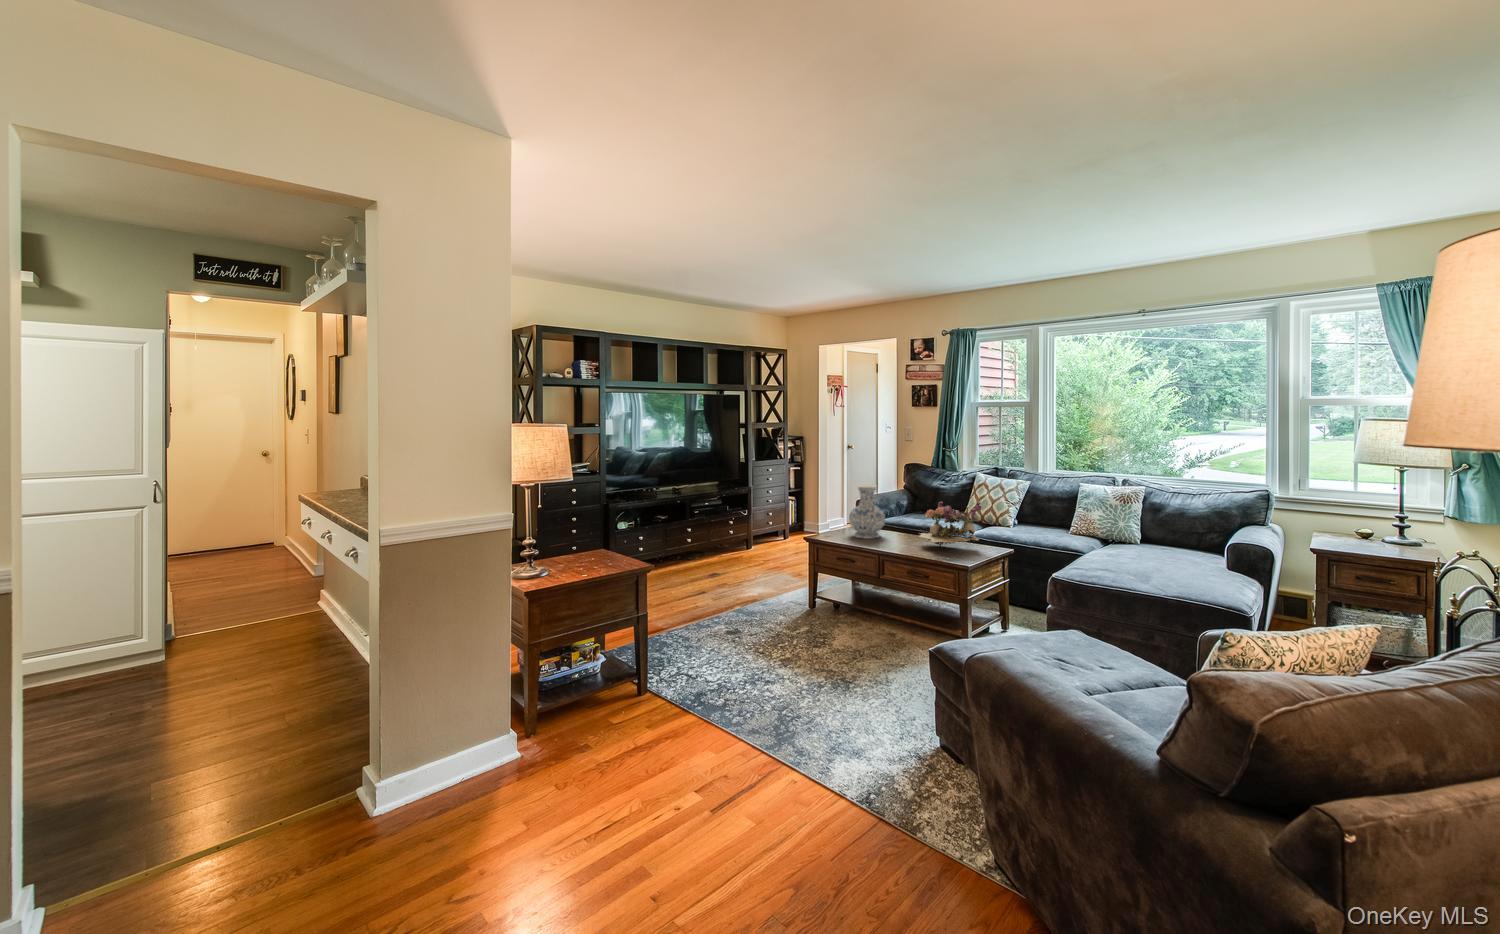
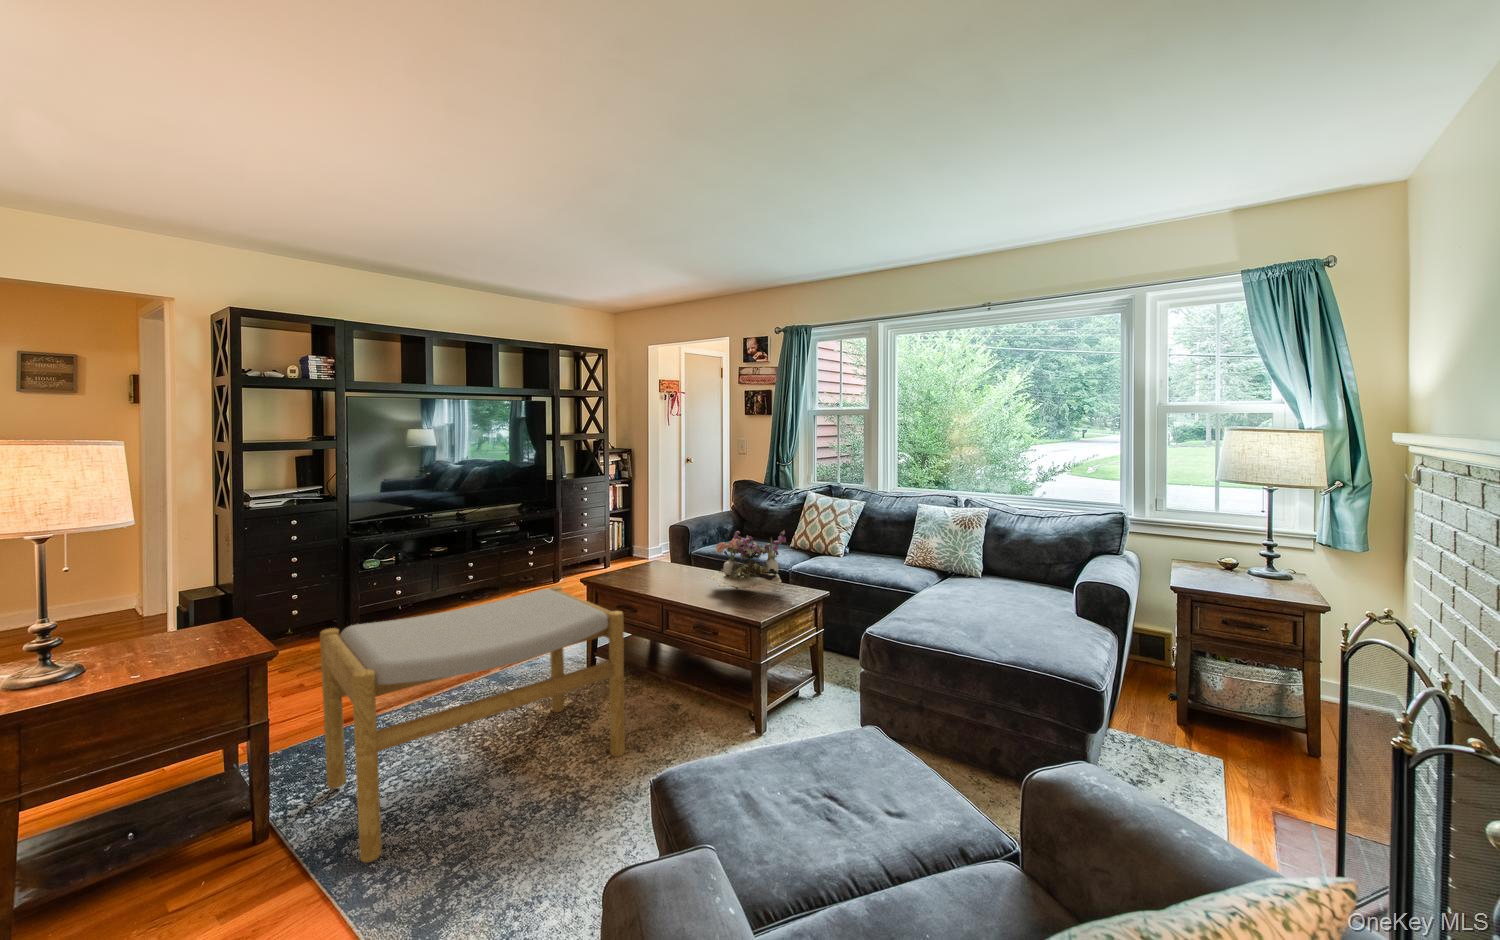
vase: present [849,485,885,539] -> none [629,509,676,580]
footstool: none [689,539,878,694] -> present [320,586,625,863]

